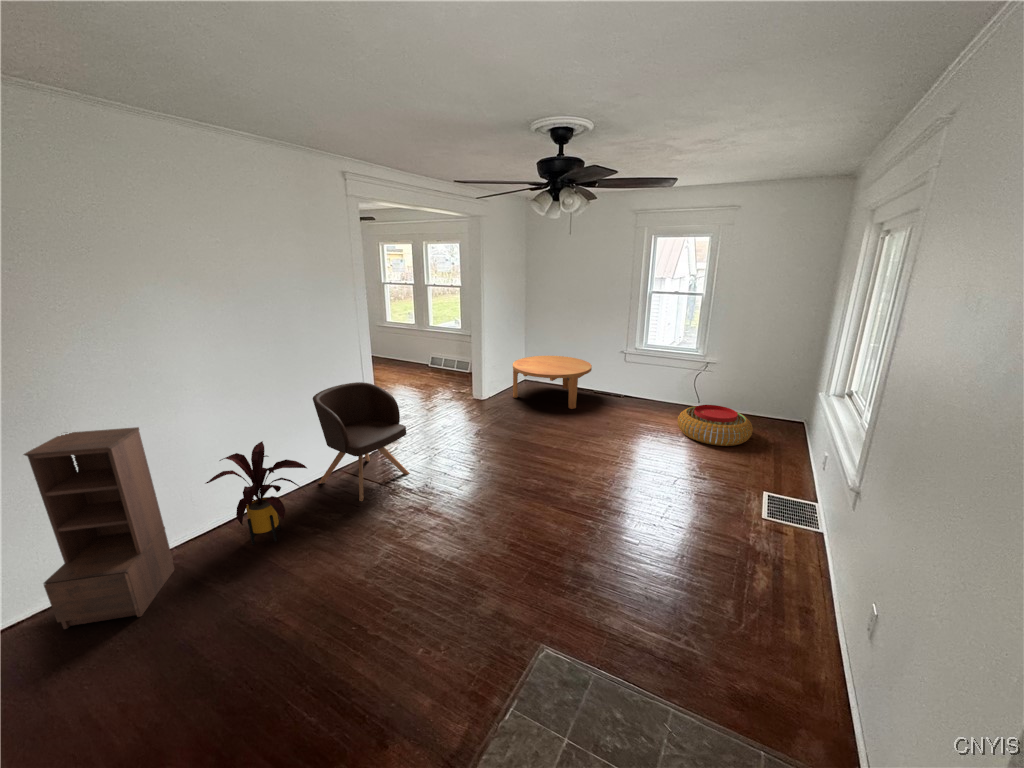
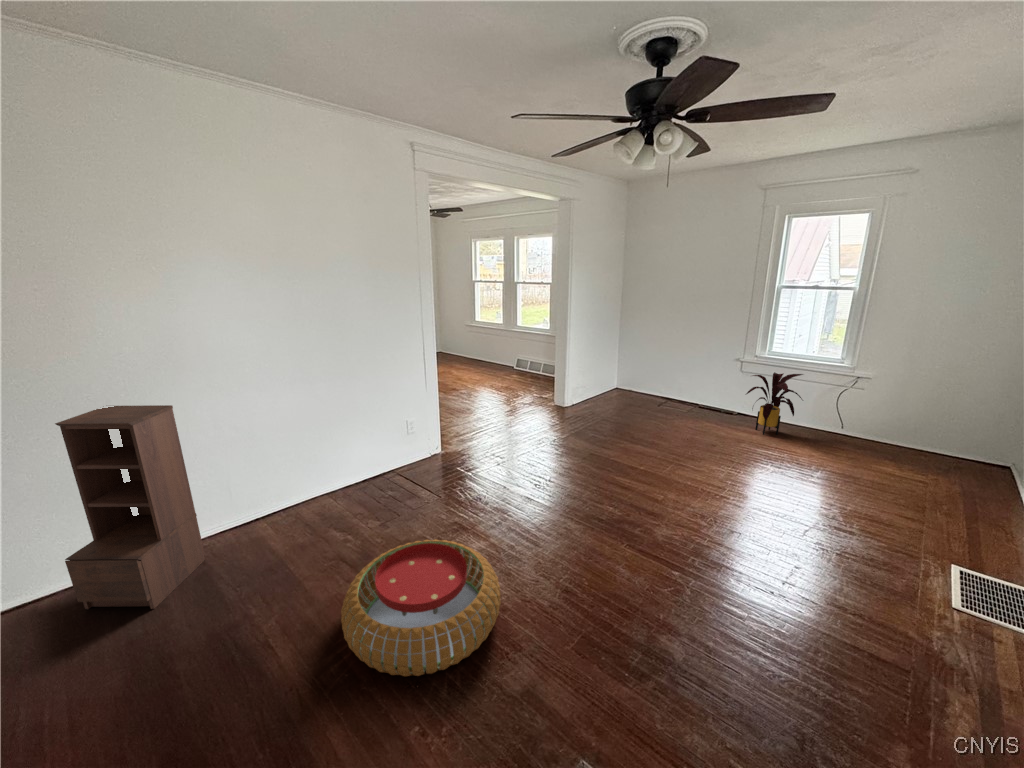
coffee table: present [513,356,592,409] -> none [600,362,697,425]
armchair: present [313,382,409,501] -> none [366,377,467,508]
pouf: present [677,405,753,446] -> present [341,539,500,676]
house plant: present [206,441,307,545] -> present [746,372,803,435]

